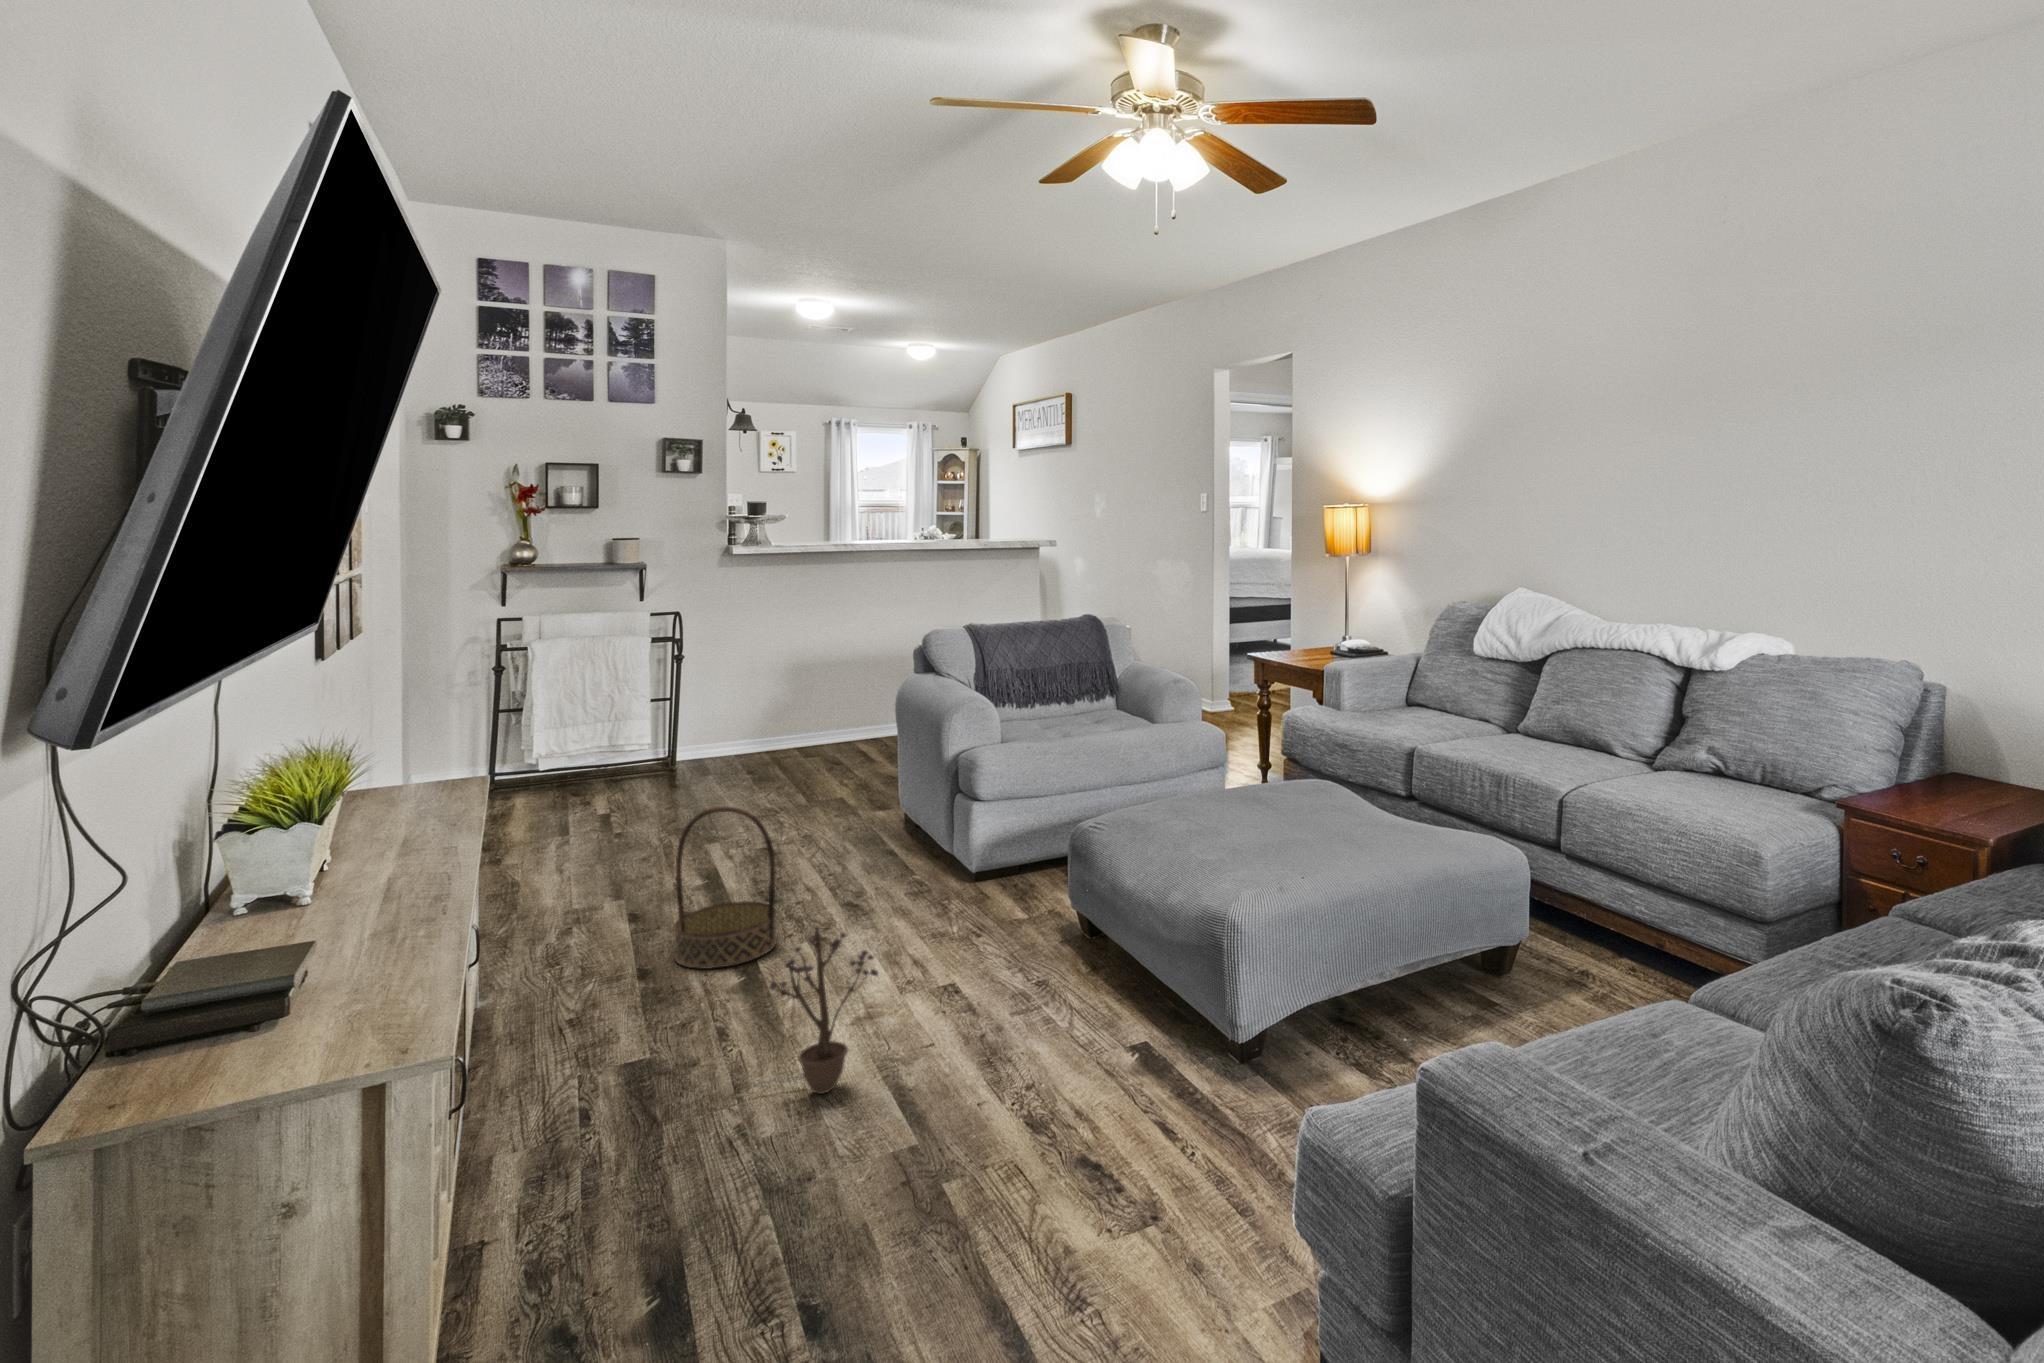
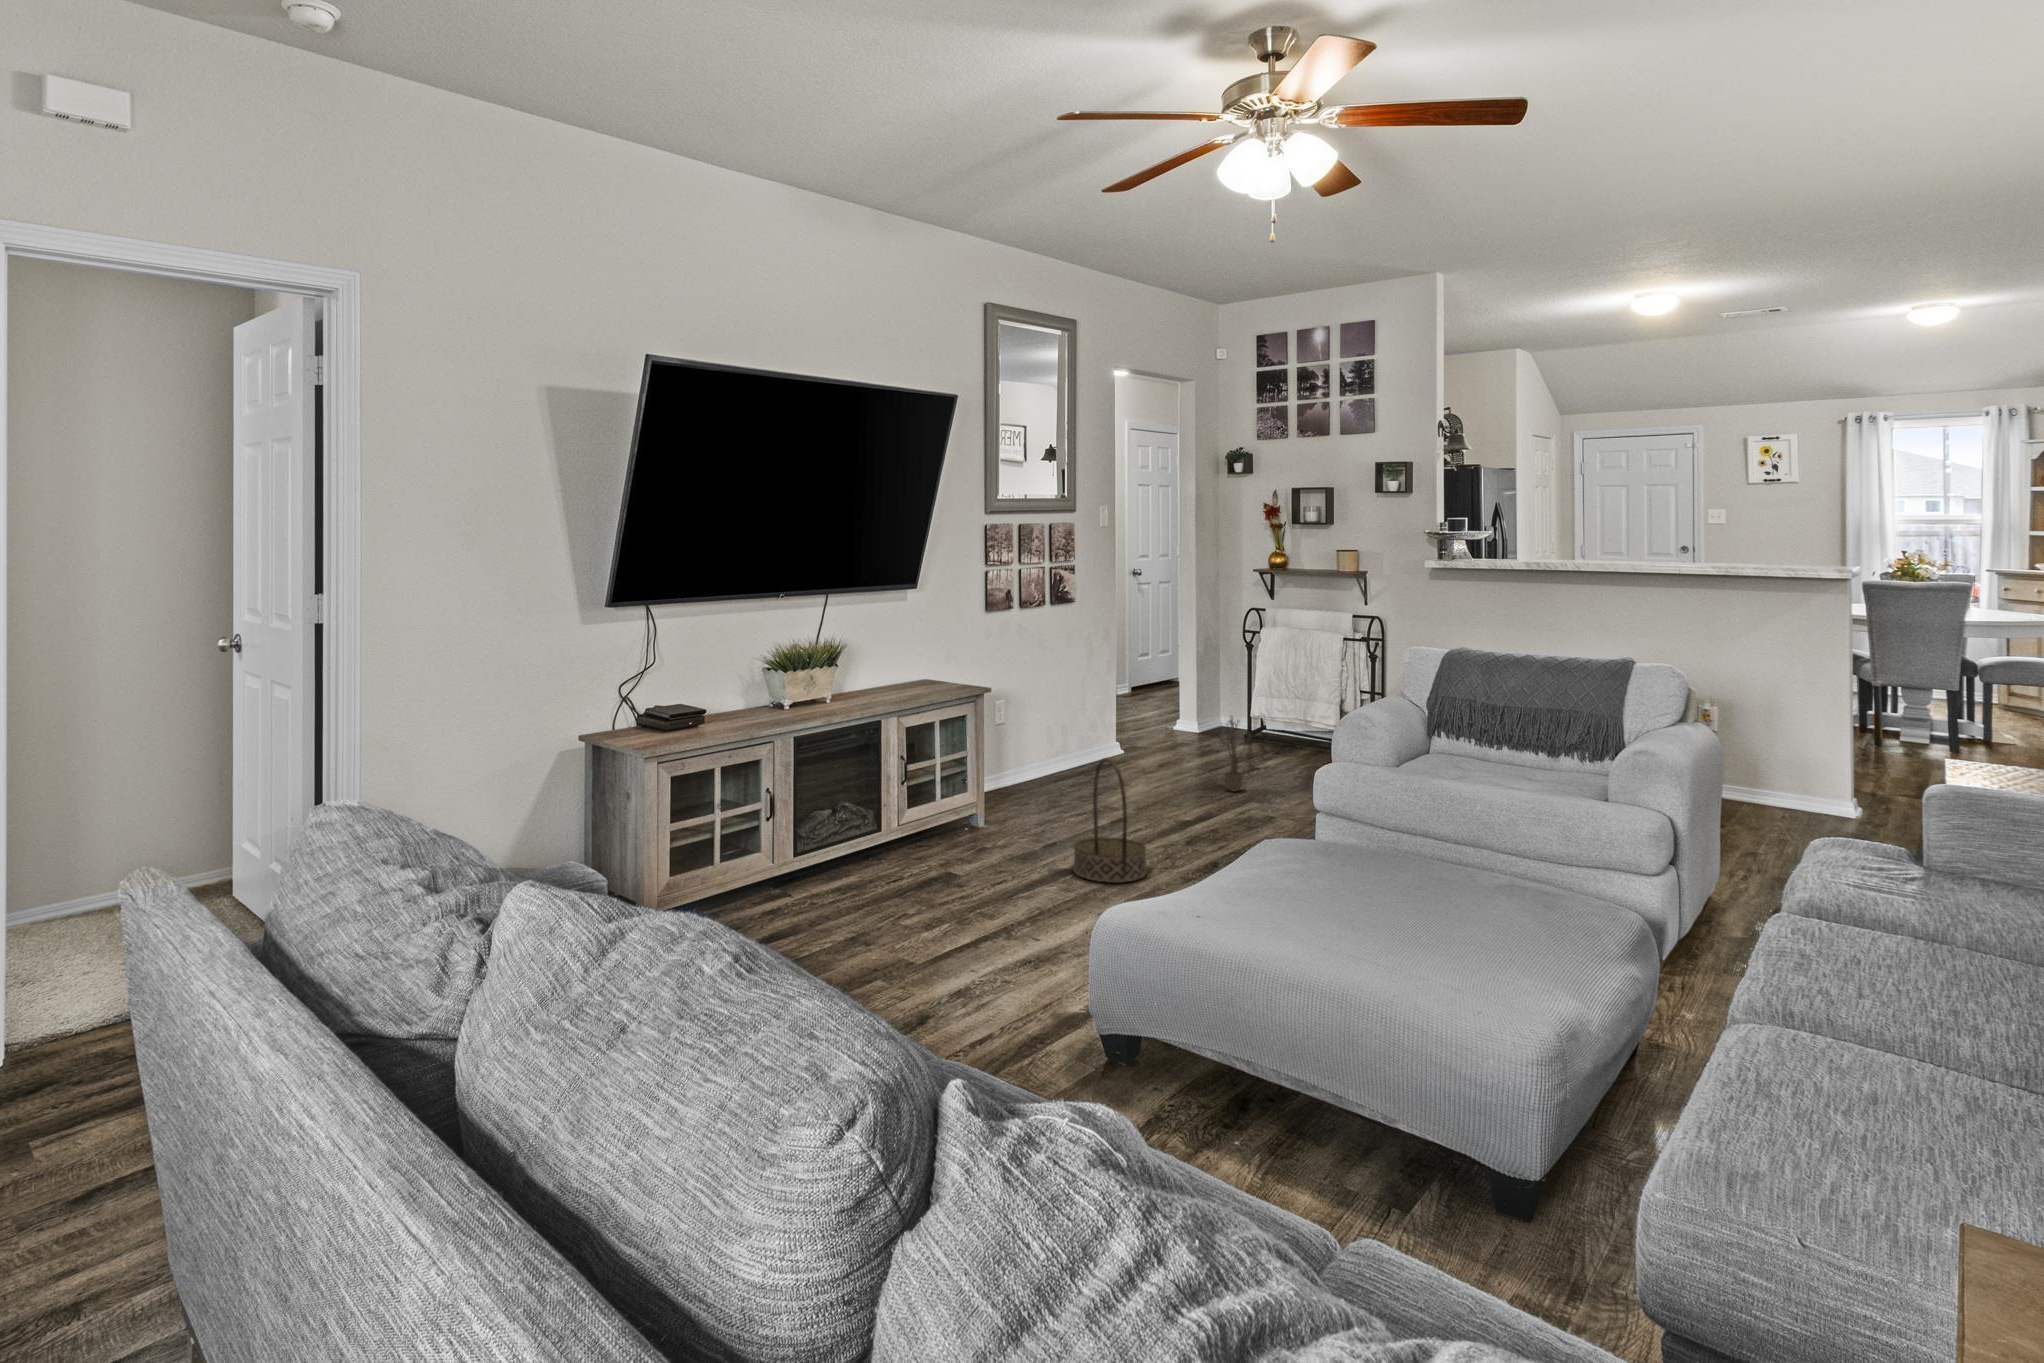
decorative plant: present [753,926,878,1094] -> present [1217,717,1251,792]

